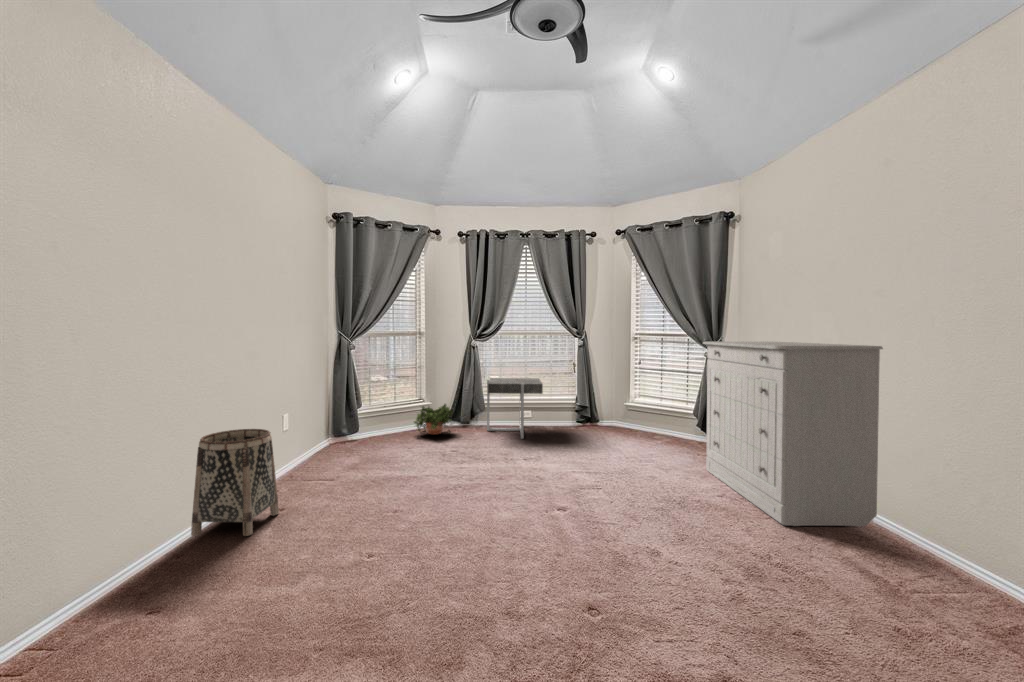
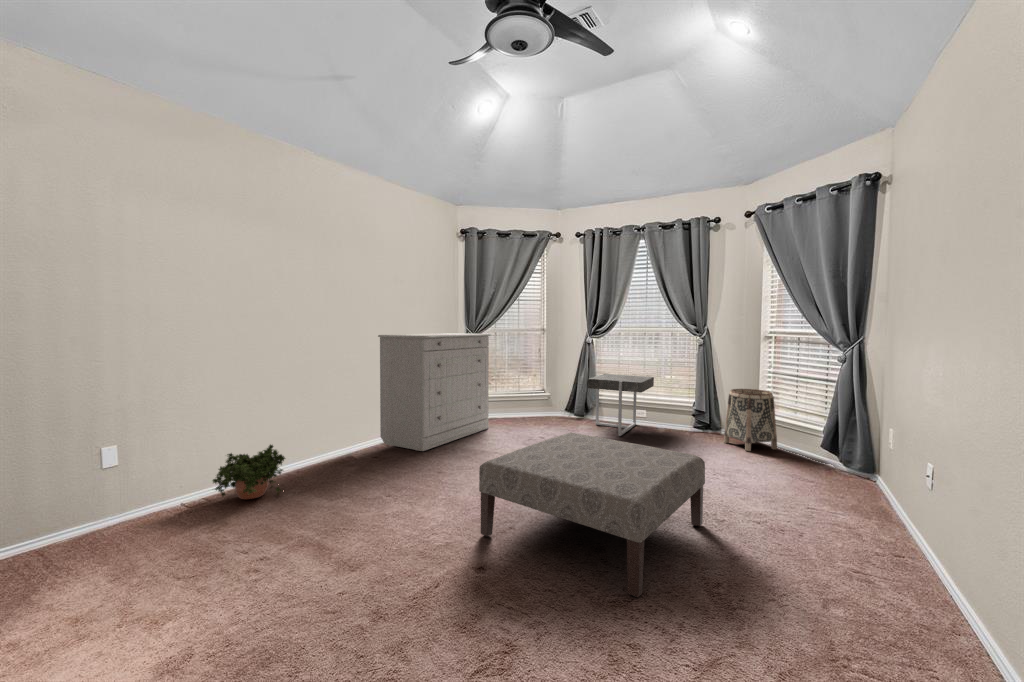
dresser: present [703,341,883,526] -> present [378,333,491,451]
potted plant: present [414,404,453,434] -> present [213,445,285,499]
basket: present [191,429,279,536] -> present [724,389,777,451]
ottoman: none [529,437,729,575] -> present [479,433,705,597]

